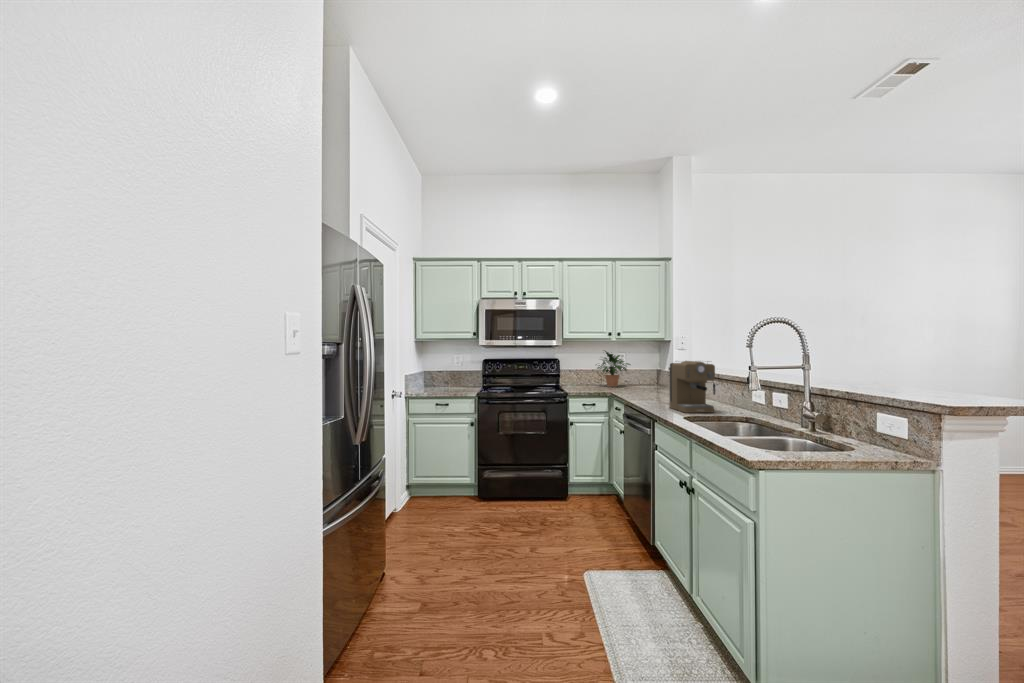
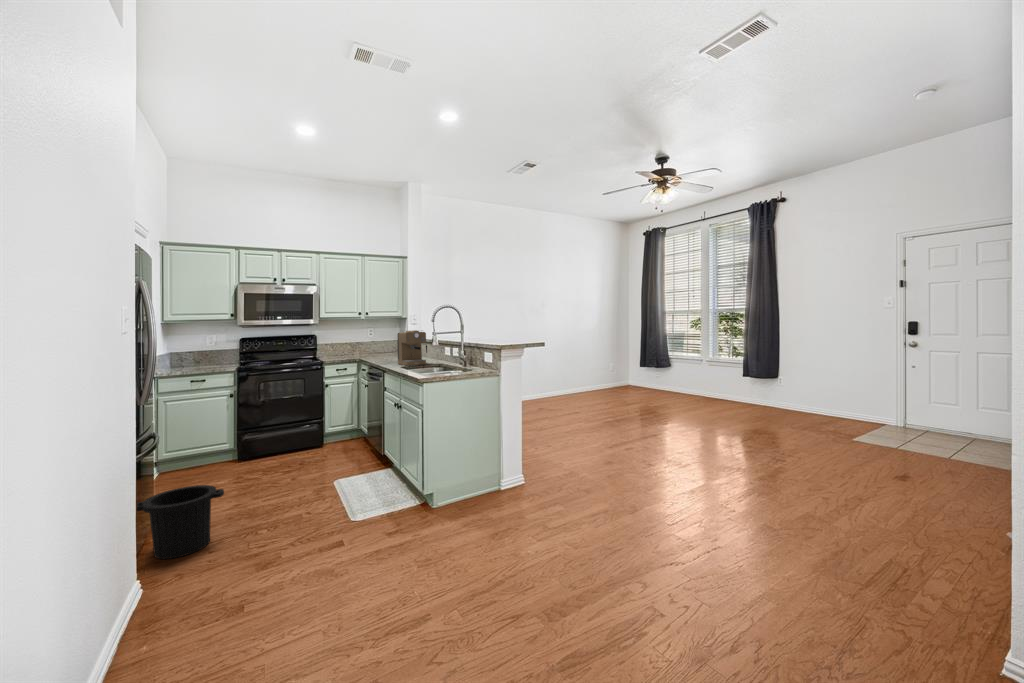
potted plant: present [597,351,630,387] -> none [348,328,378,357]
trash can: none [365,556,458,657] -> present [137,485,224,559]

